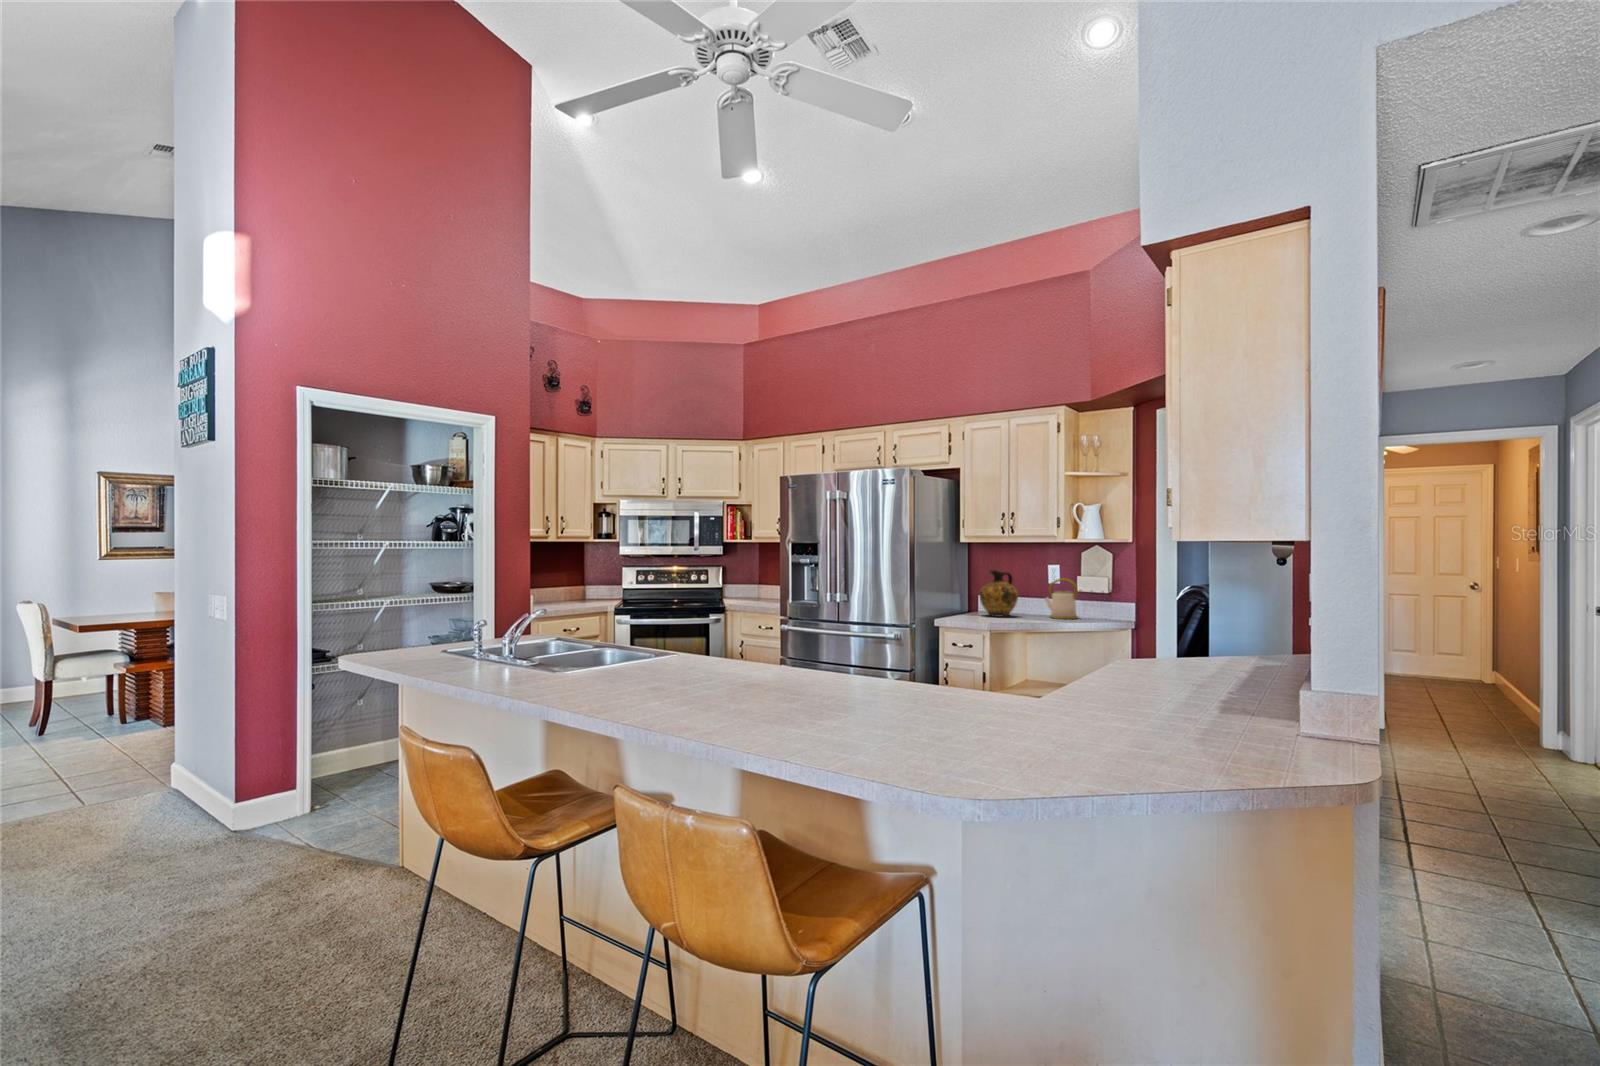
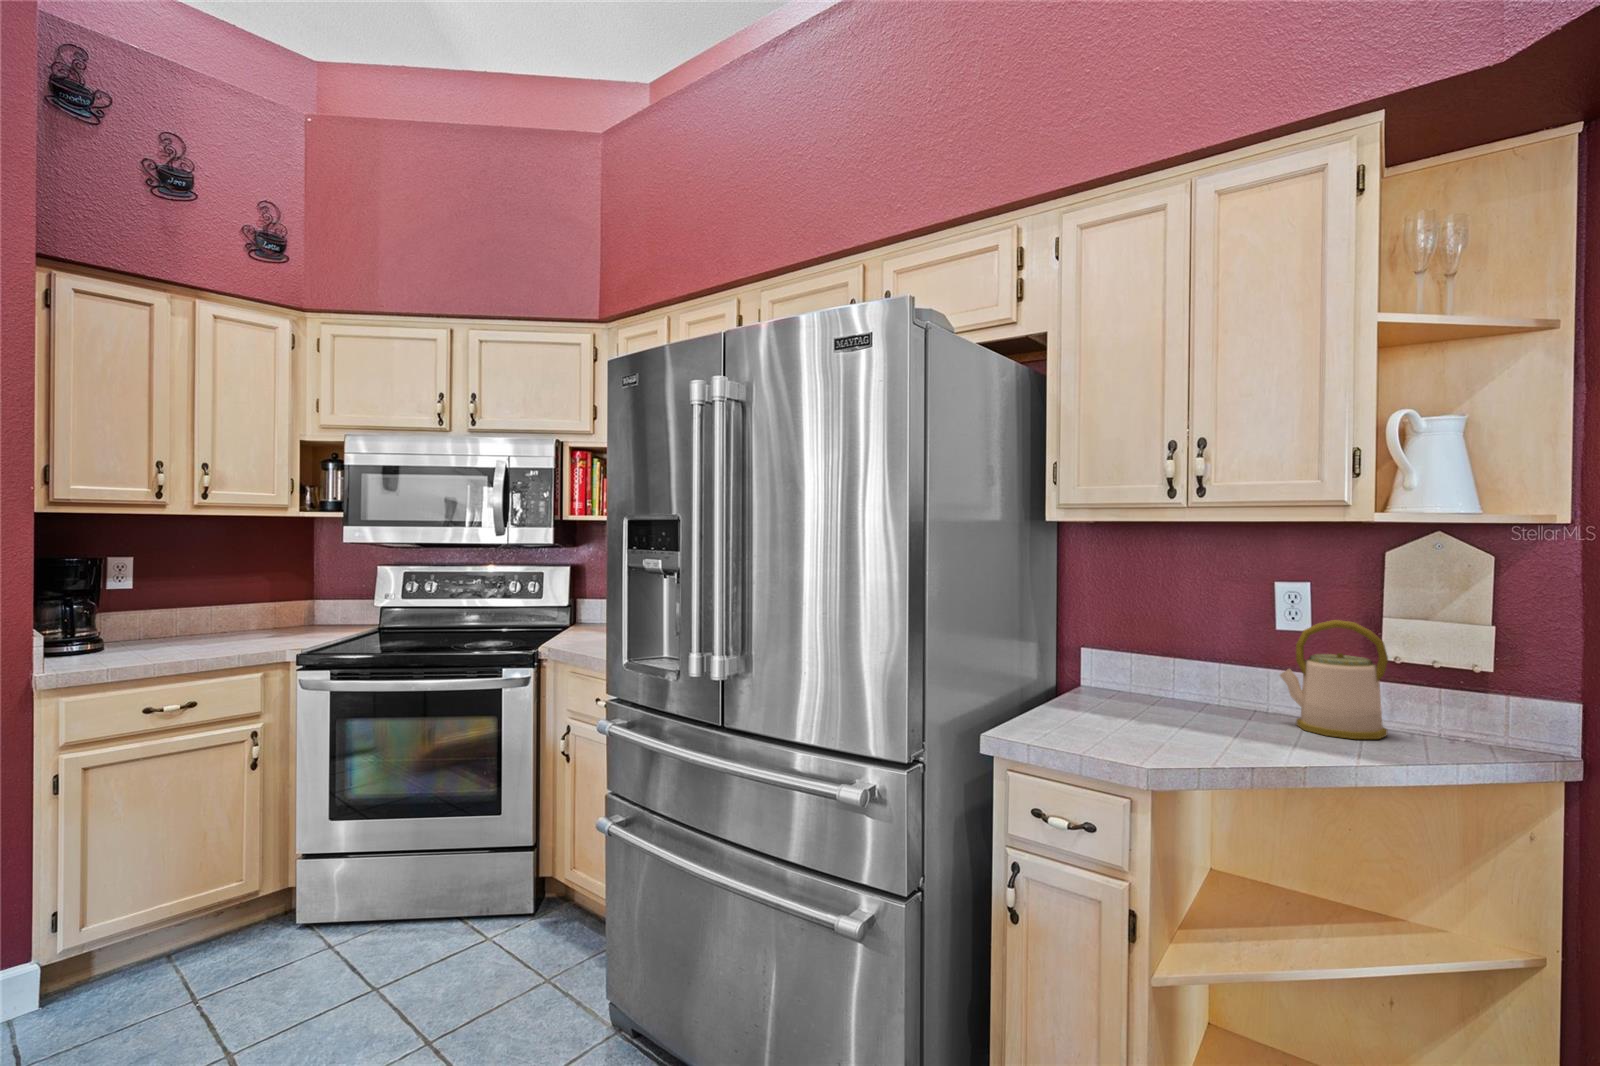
ceramic jug: present [980,570,1018,617] -> none [1098,593,1206,719]

